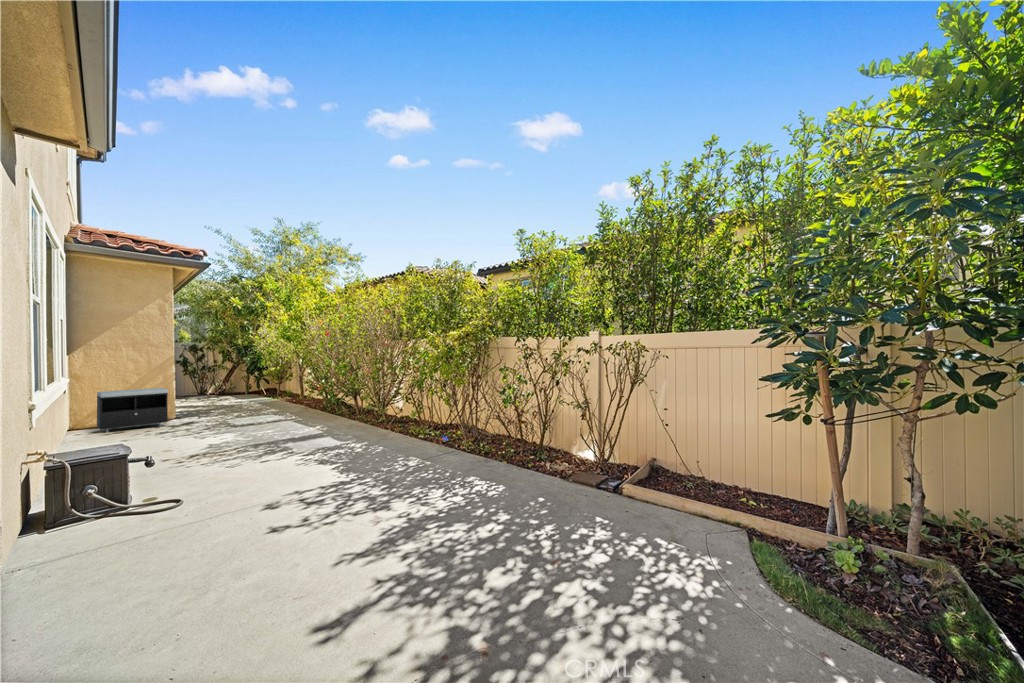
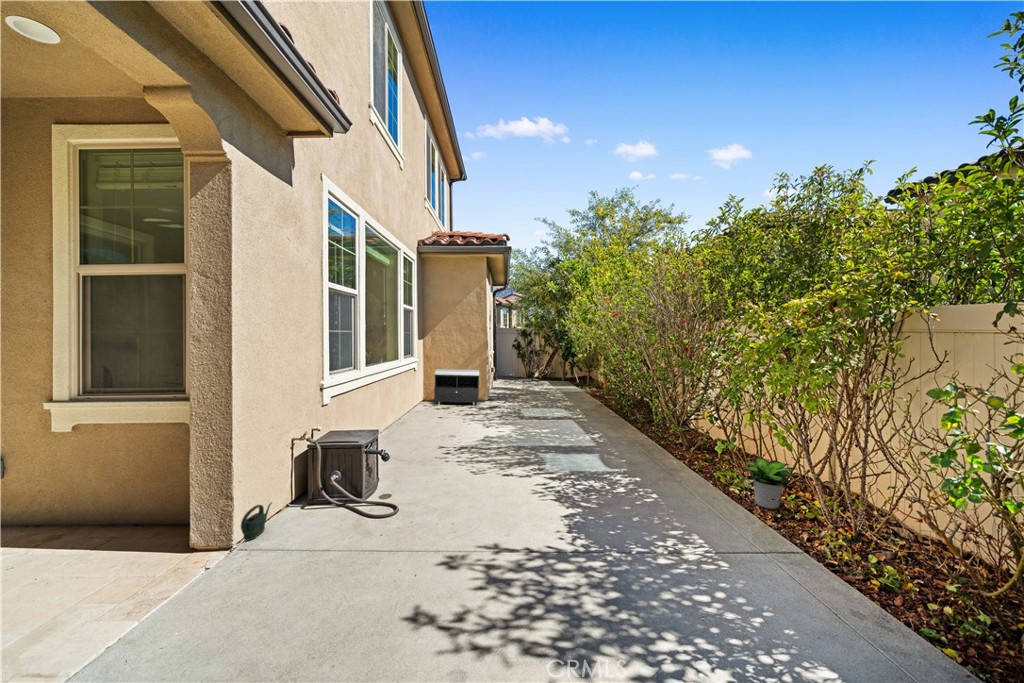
potted plant: none [430,412,460,439] -> present [743,458,796,509]
watering can: none [21,520,40,555] -> present [241,503,272,540]

